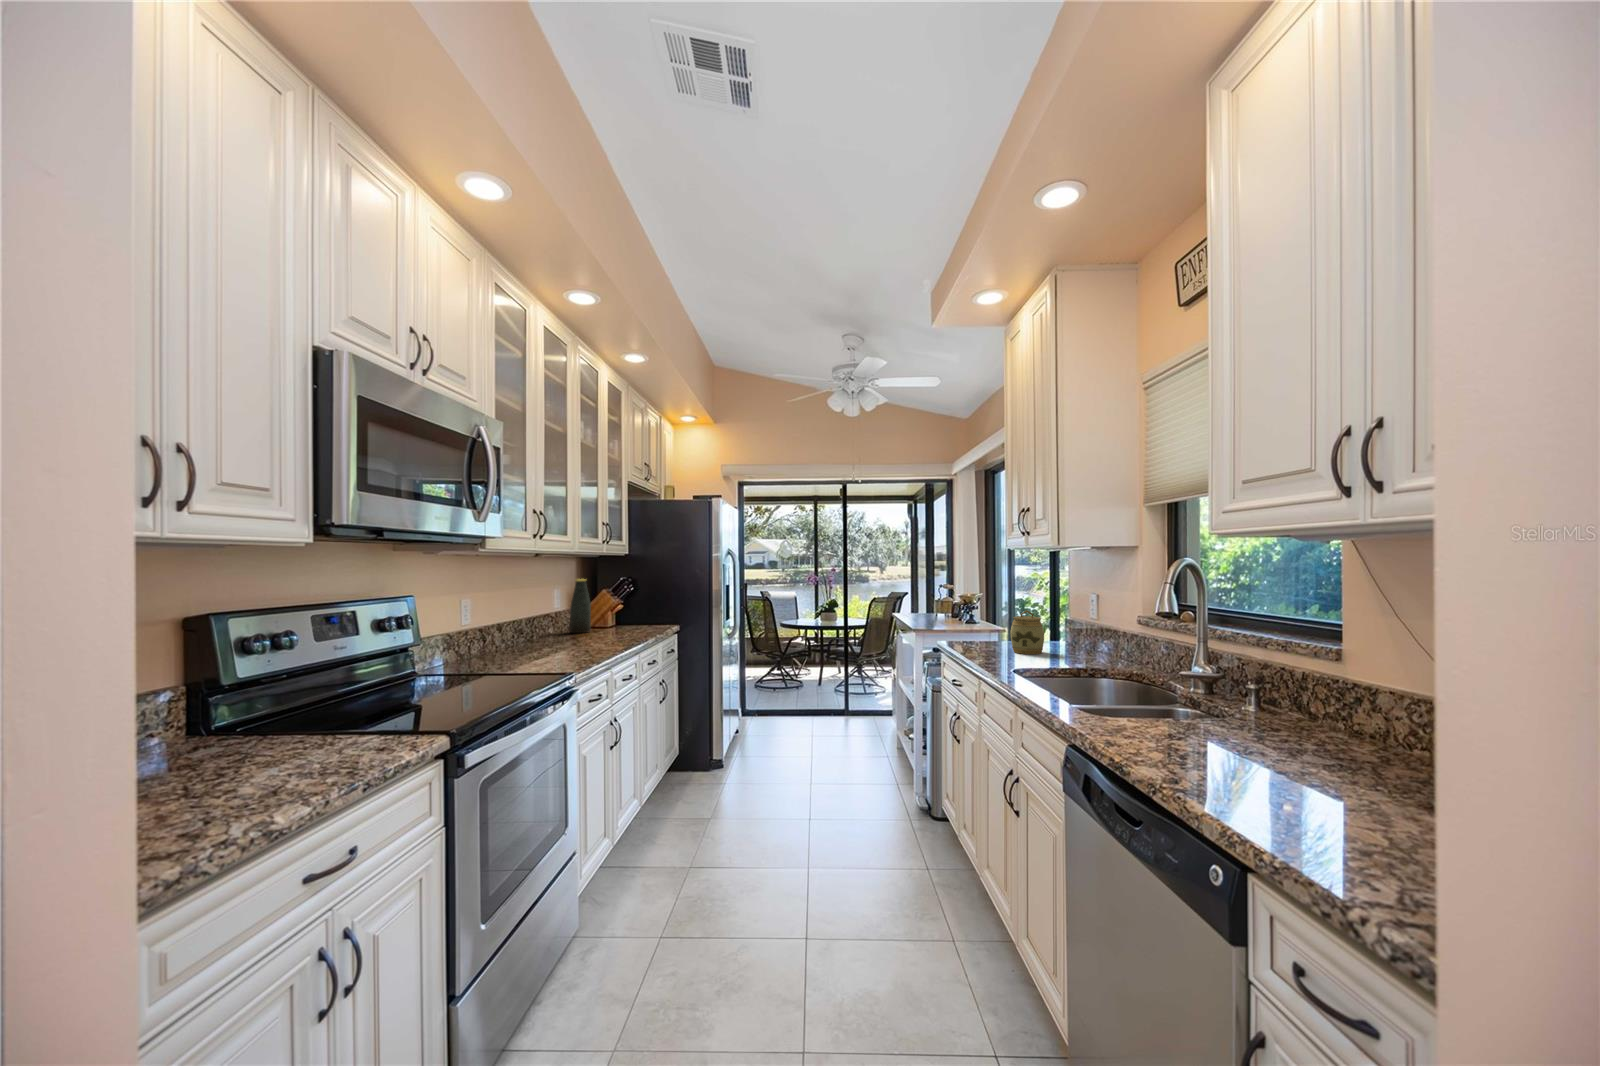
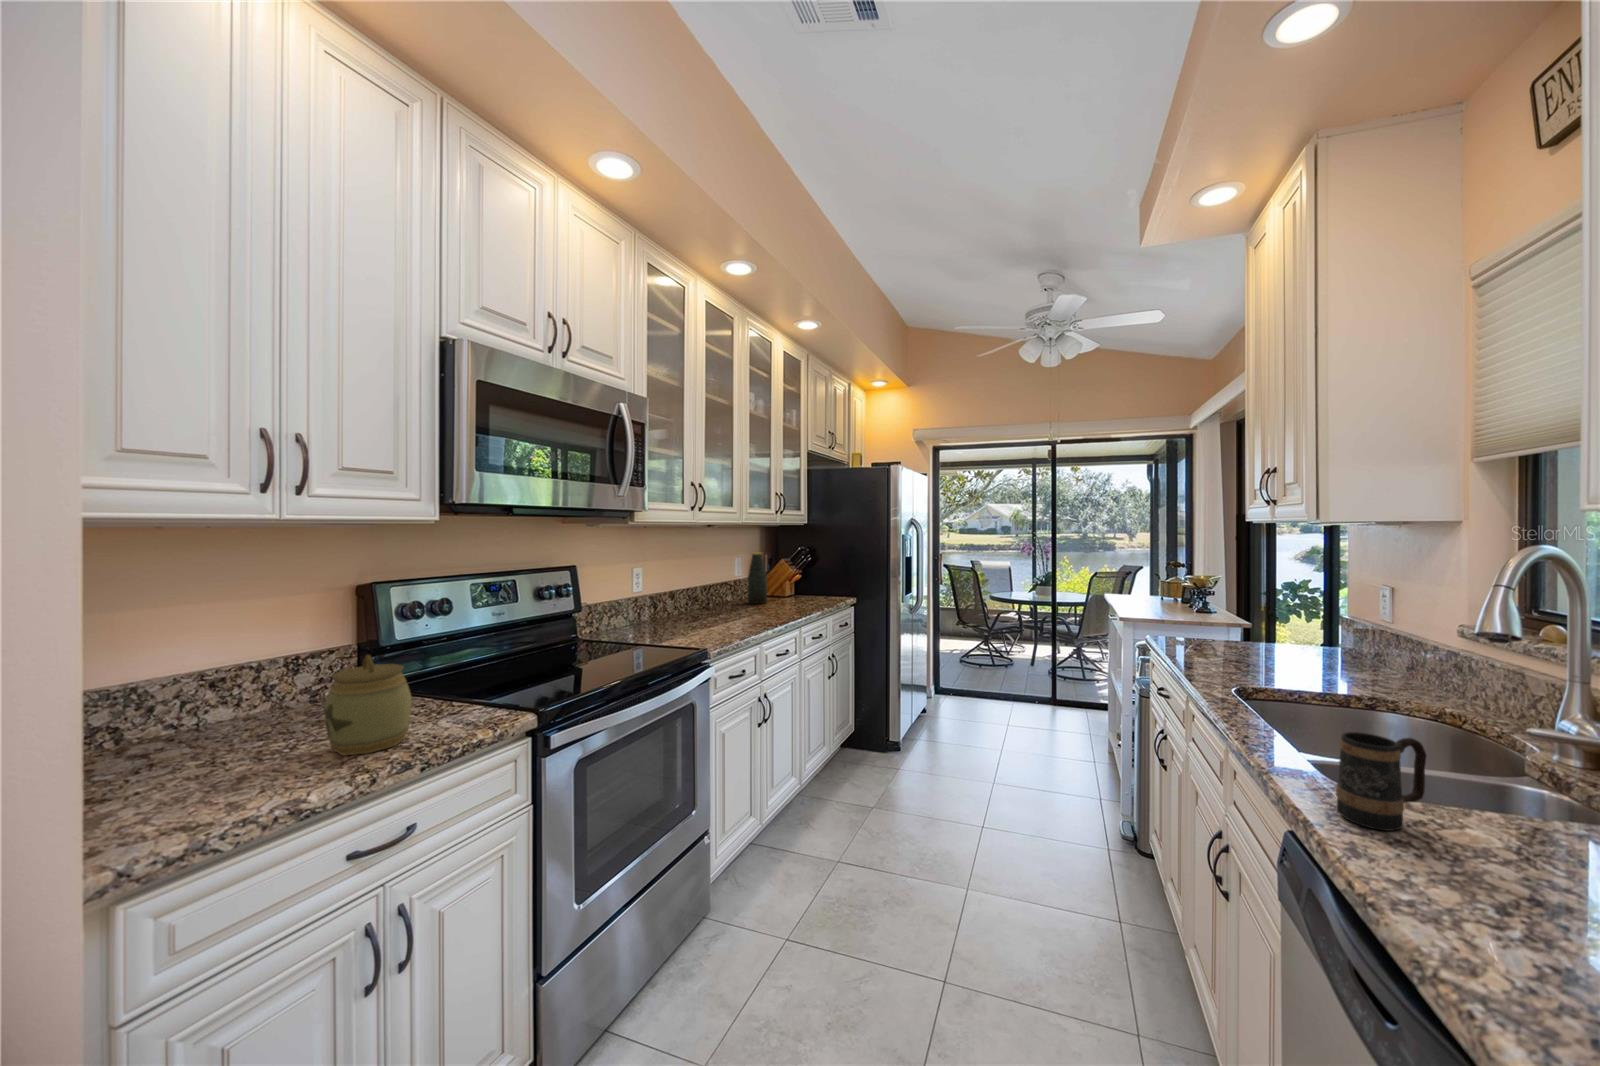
jar: present [1010,610,1044,654] -> present [324,655,412,755]
mug: none [1097,676,1139,733] -> present [1336,732,1426,831]

